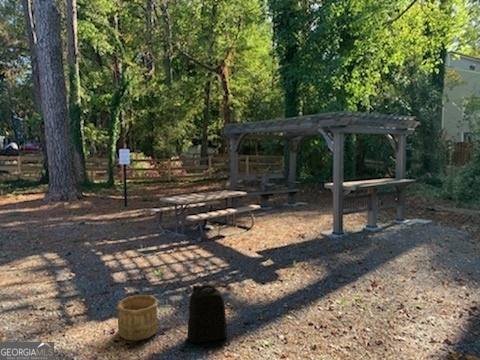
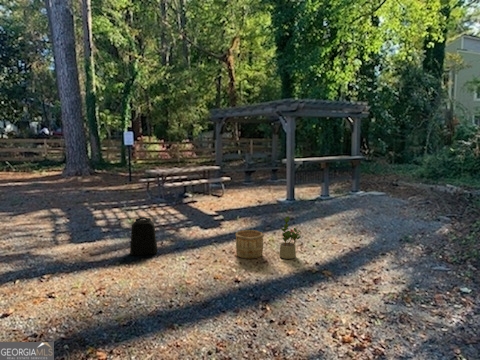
potted plant: none [405,280,442,343] -> present [279,216,301,259]
wooden bucket: present [116,295,158,341] -> present [236,230,264,259]

